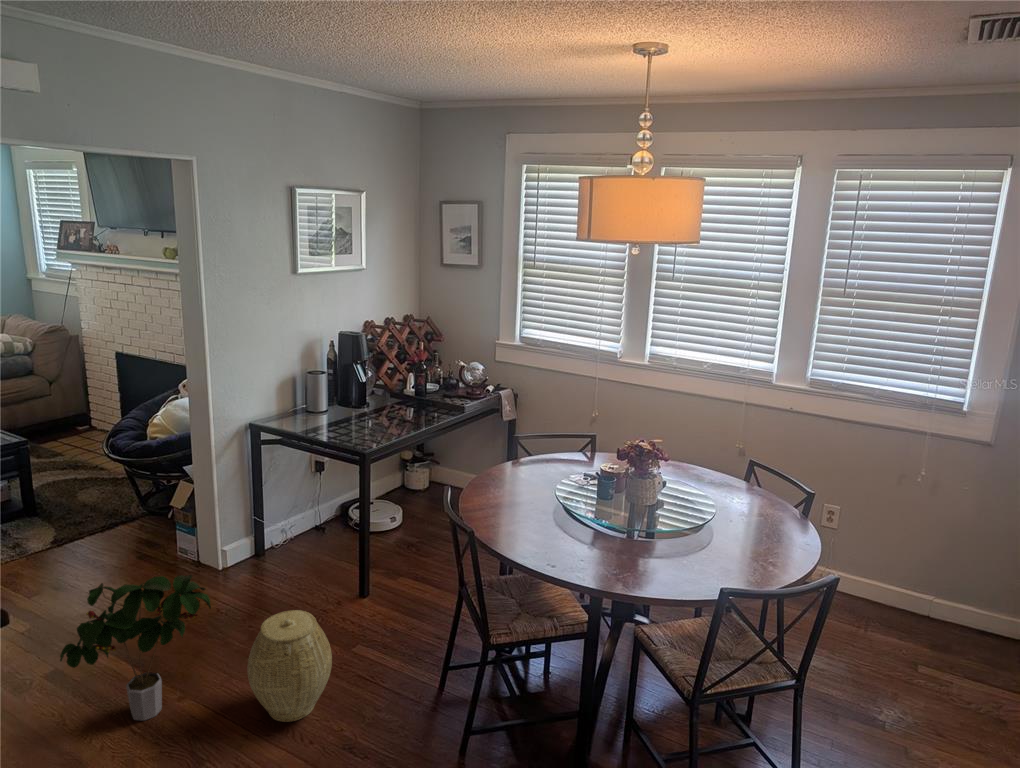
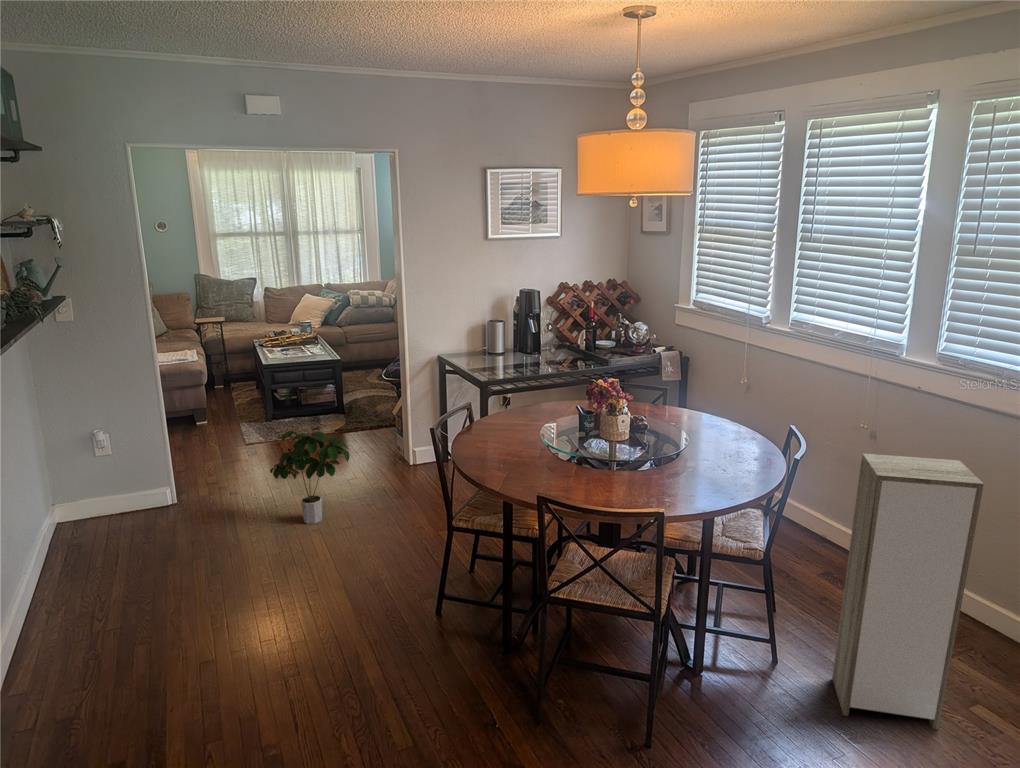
storage cabinet: none [843,477,986,724] -> present [832,453,984,729]
woven basket: present [247,610,332,722] -> none [354,474,411,549]

